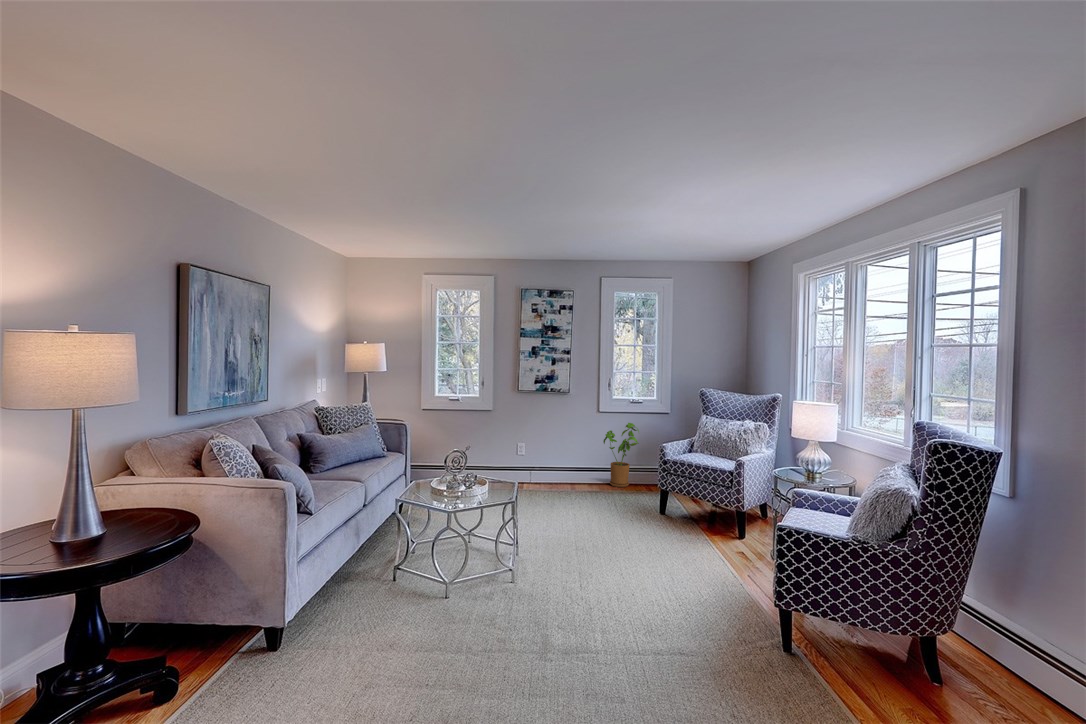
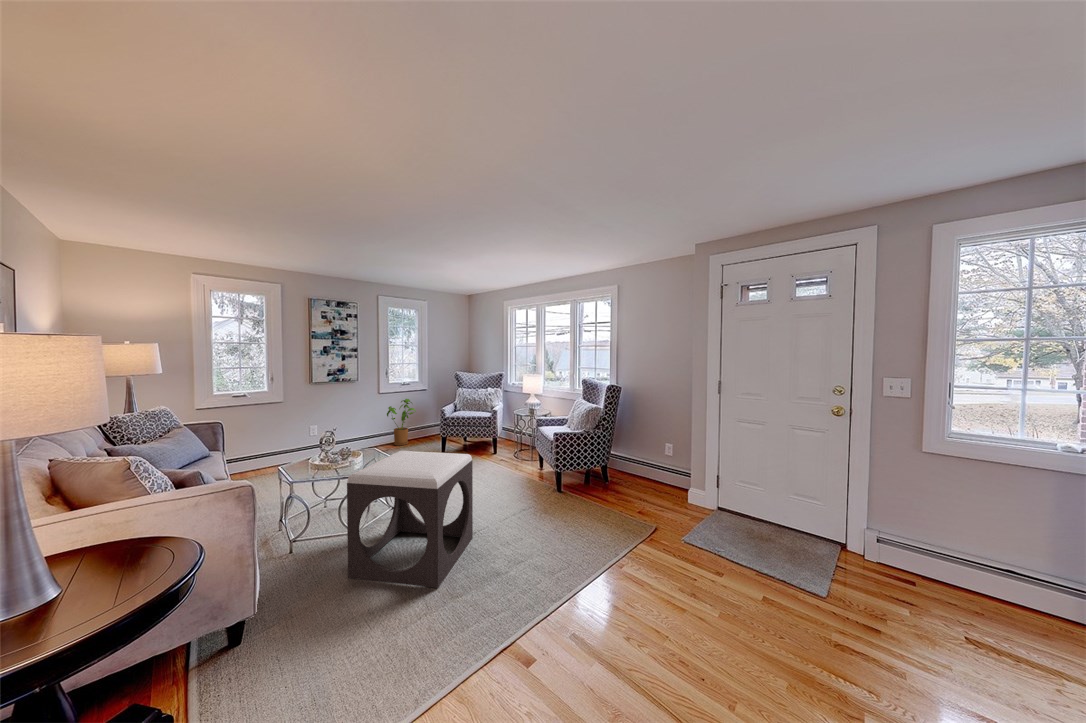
footstool: none [385,490,555,699] -> present [347,451,473,588]

